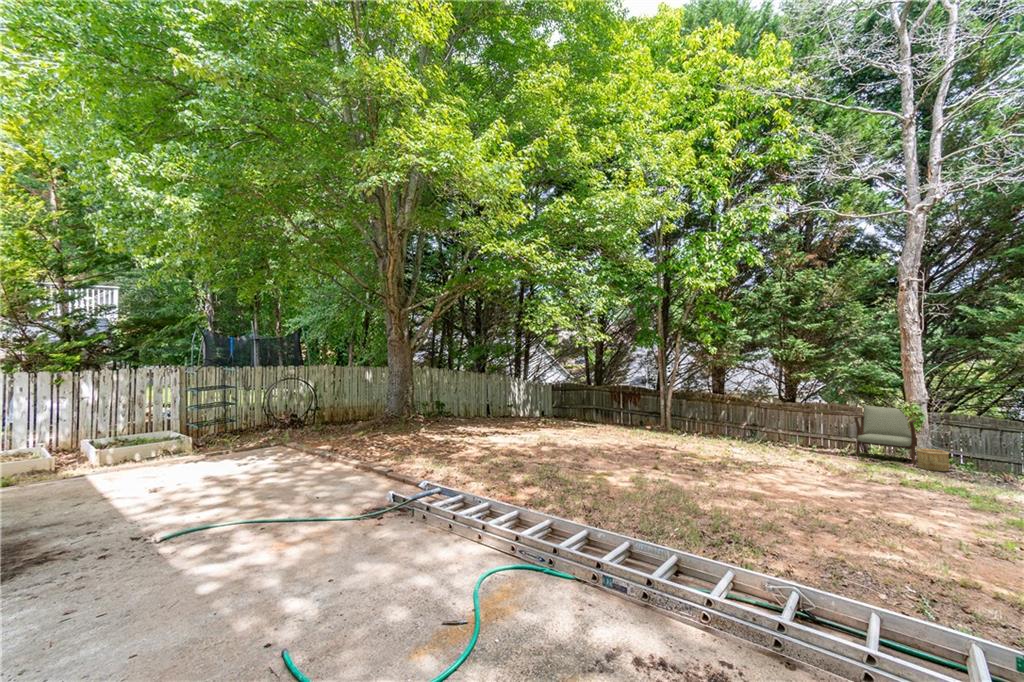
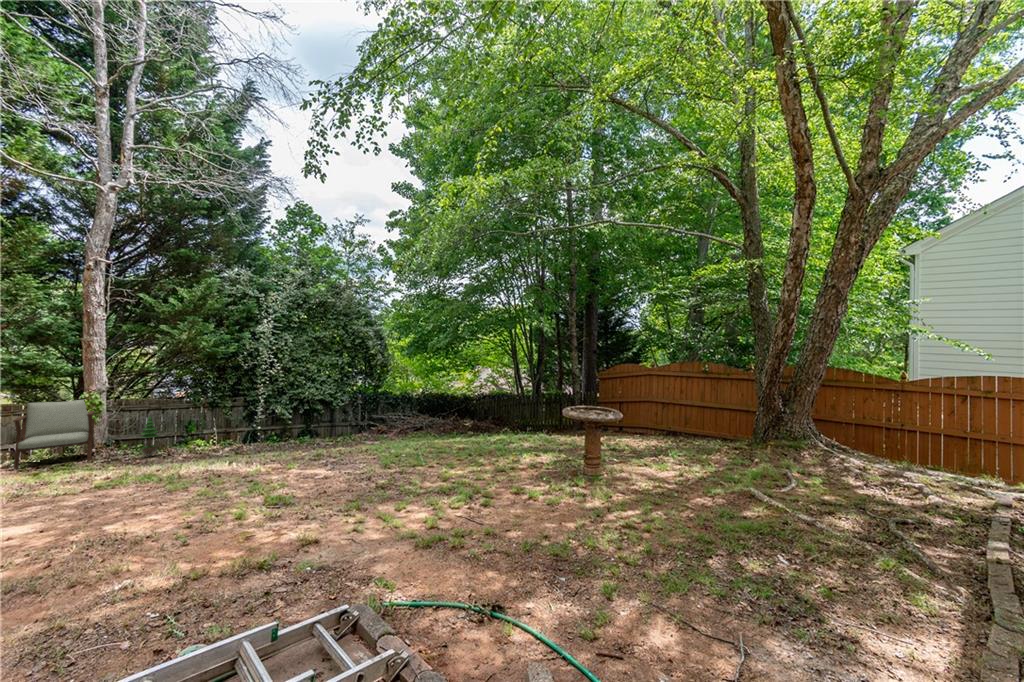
potted tree: none [960,432,983,477] -> present [141,416,158,456]
wooden bucket: present [916,448,949,471] -> none [95,438,128,462]

